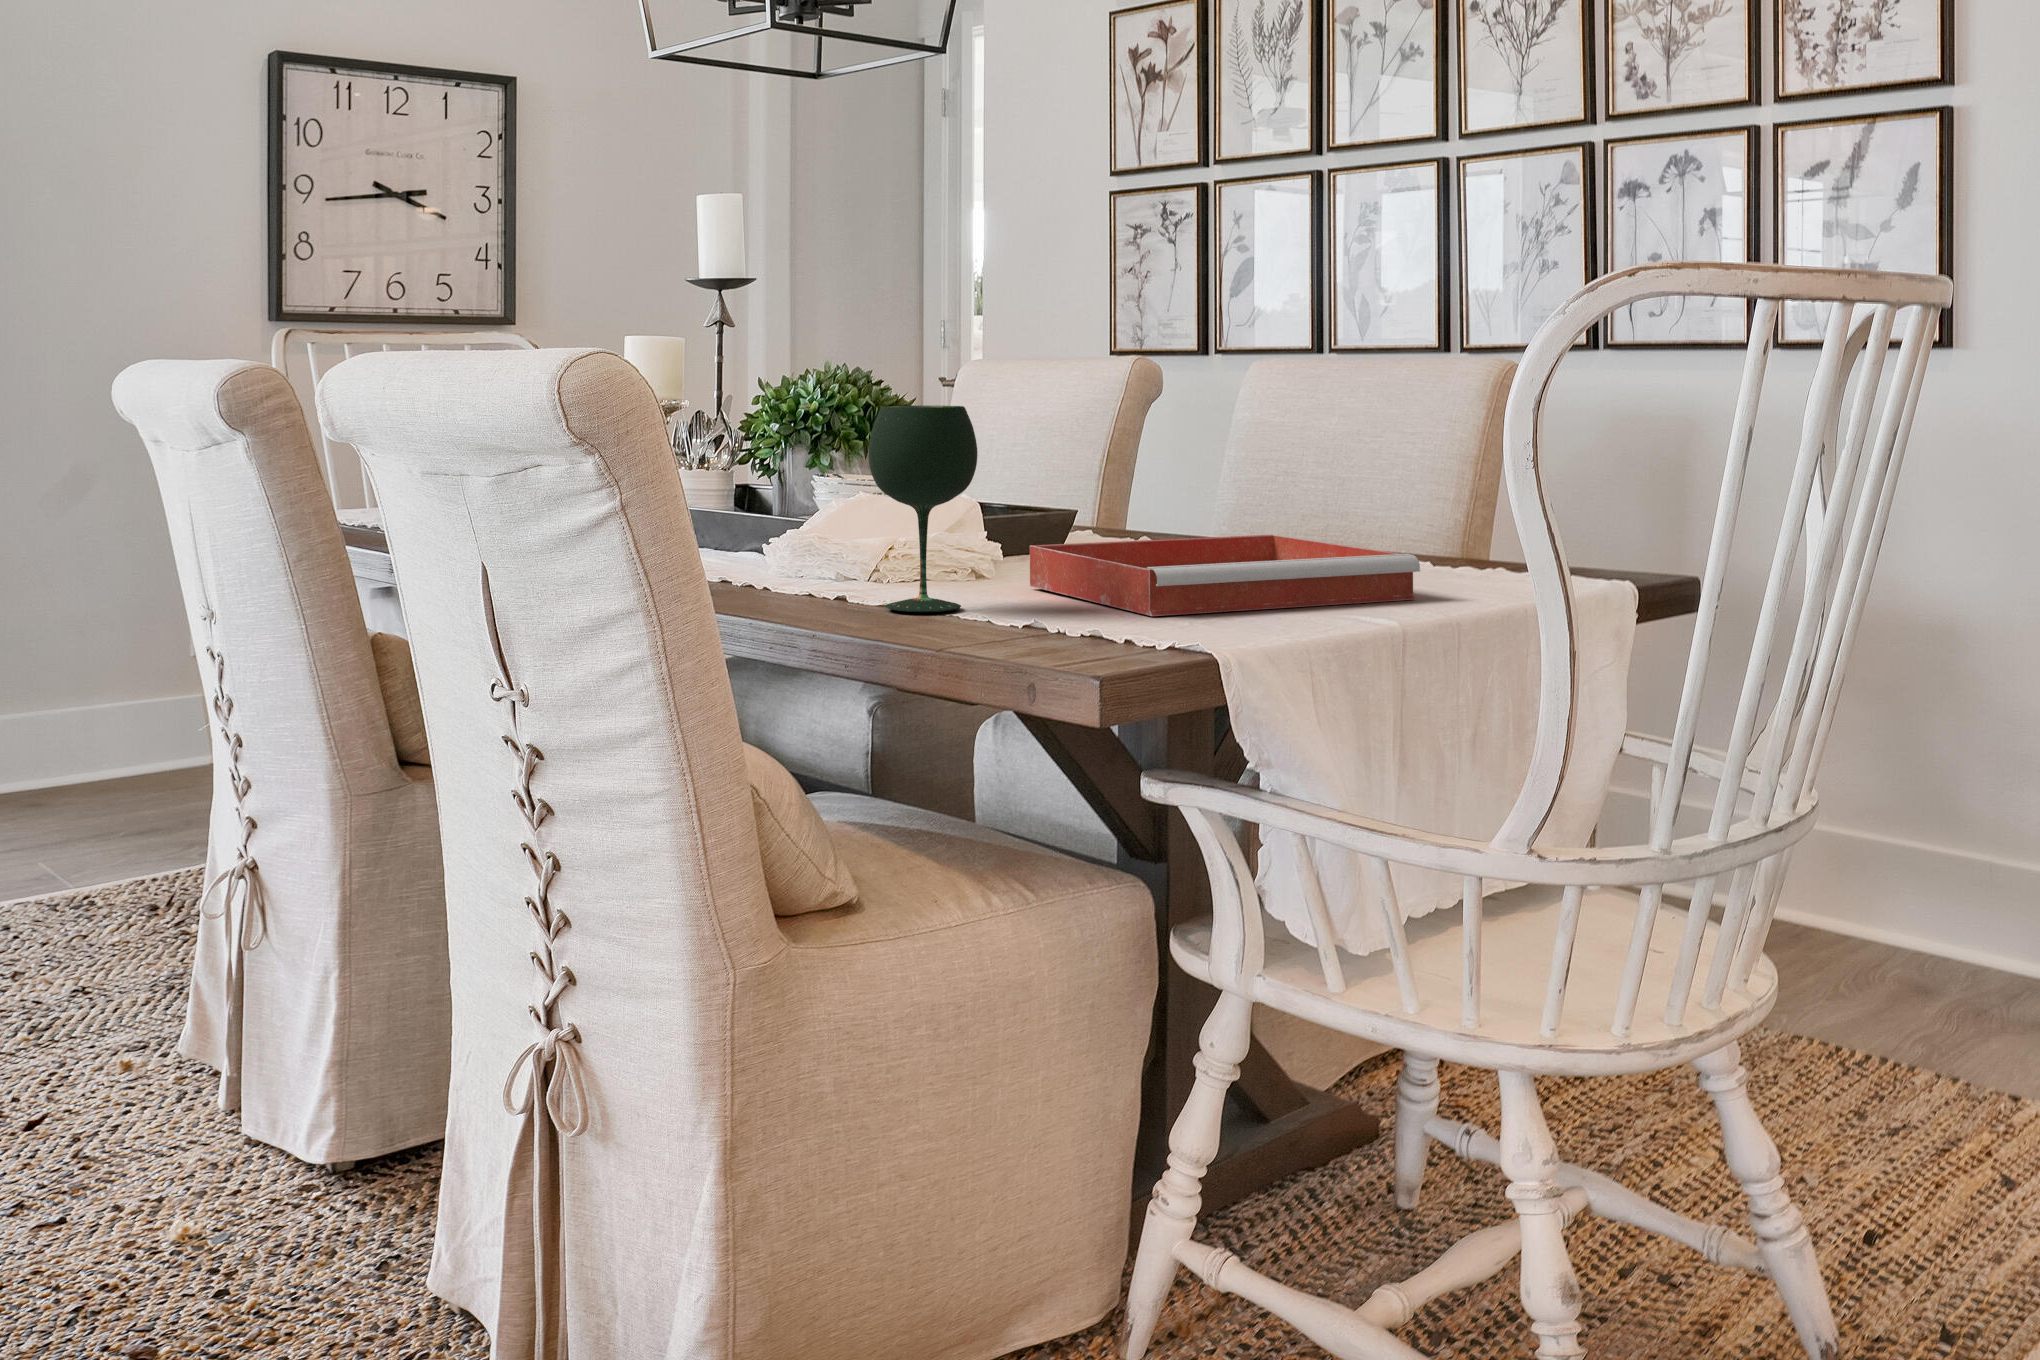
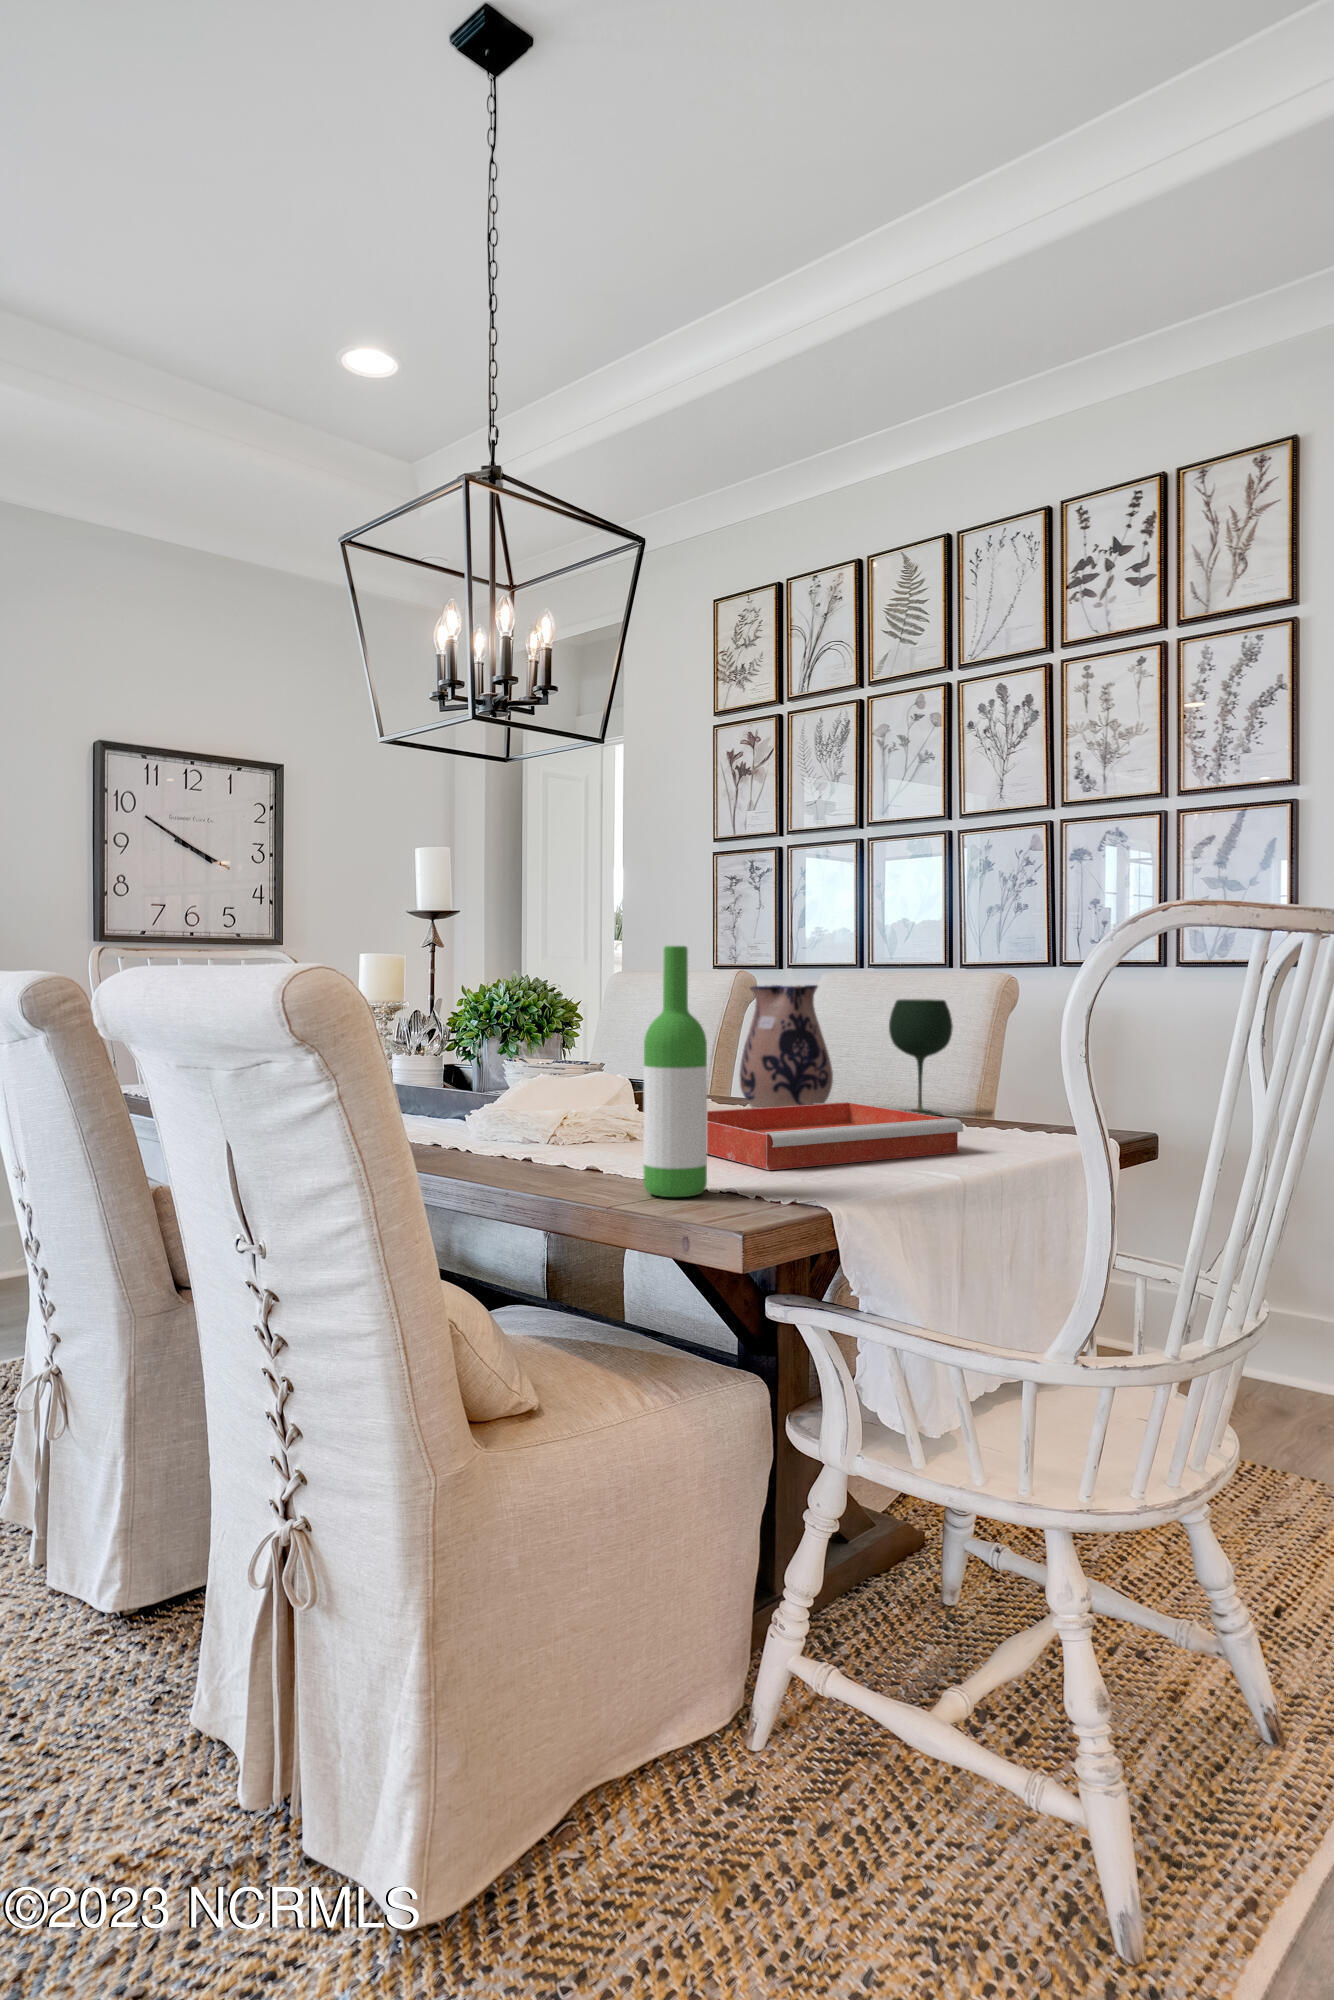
wine bottle: none [986,326,1066,643] -> present [643,946,707,1197]
ceramic pitcher: none [1128,376,1256,558] -> present [739,985,833,1108]
wine glass: present [868,406,978,612] -> present [889,999,953,1116]

